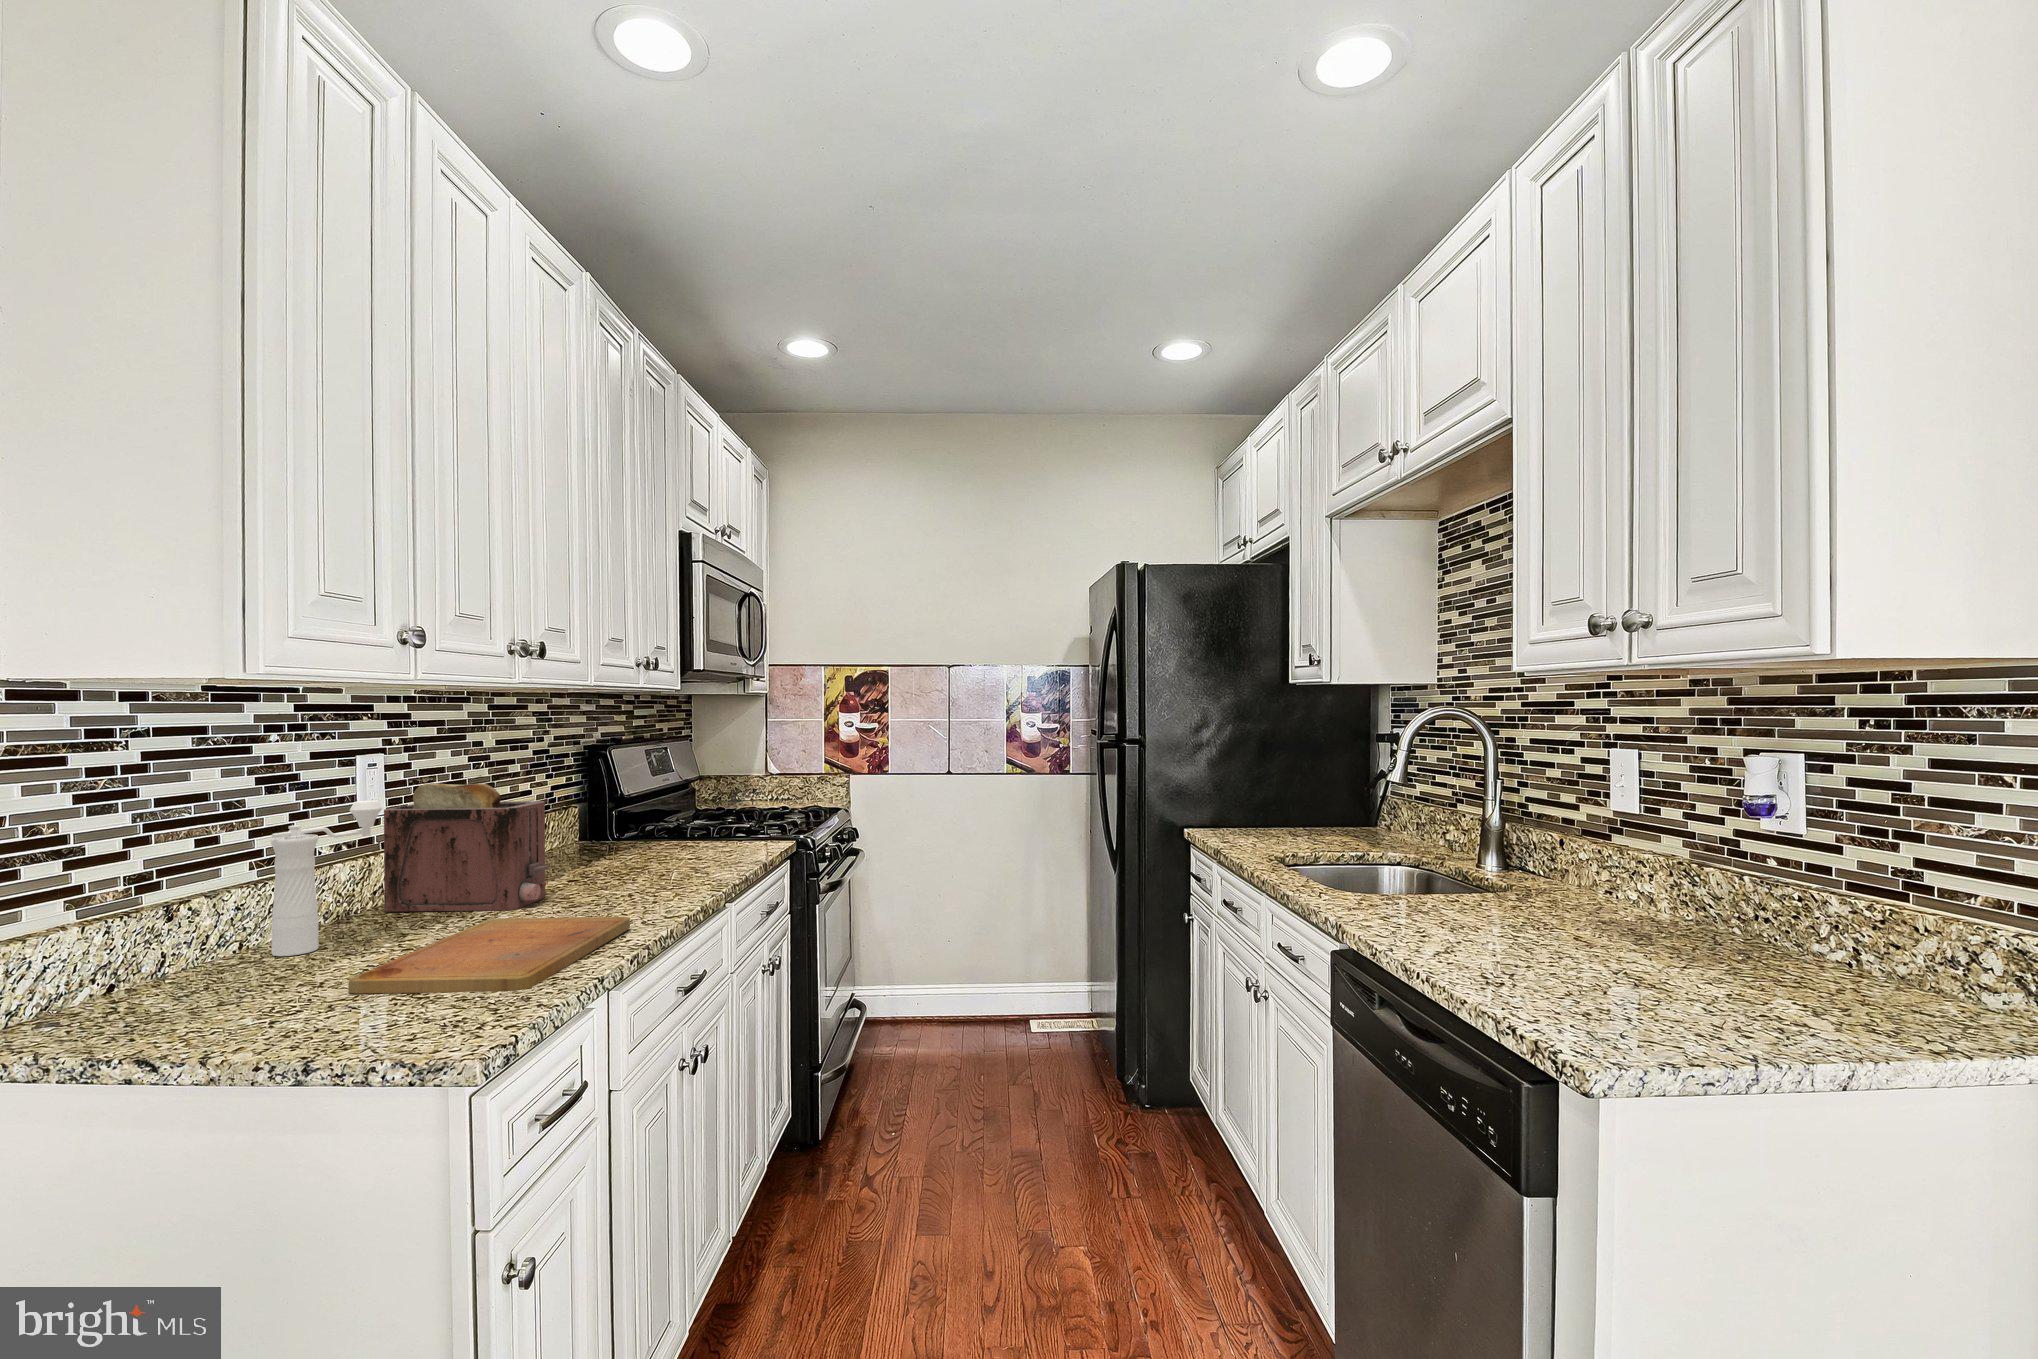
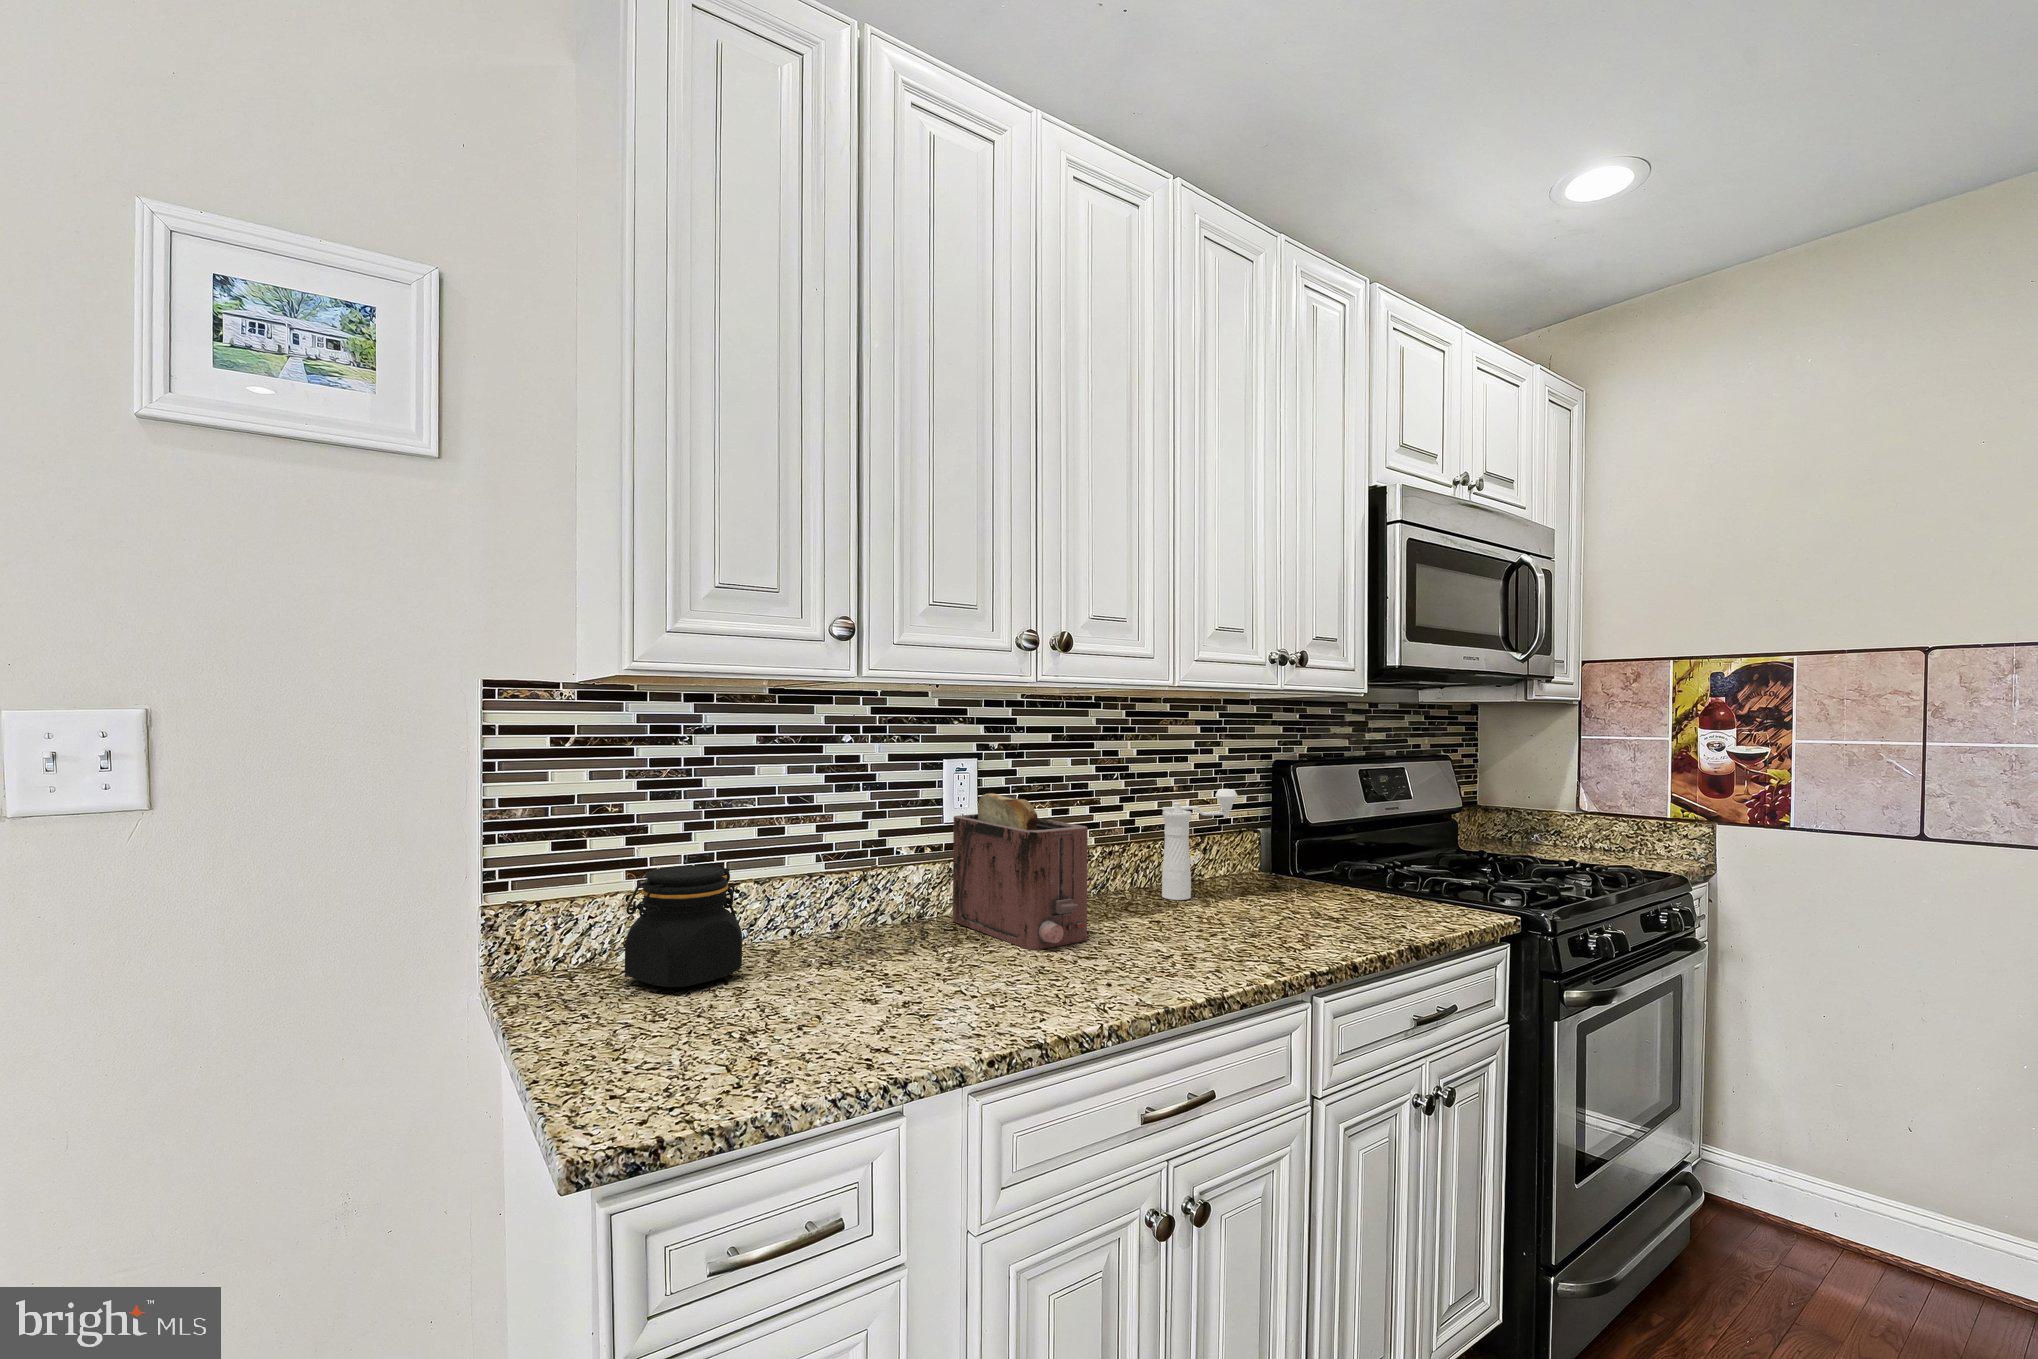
pepper mill: present [271,800,383,956] -> present [1162,789,1238,900]
jar: none [134,872,280,1001] -> present [625,865,742,987]
cutting board: present [348,917,630,994] -> none [720,961,1054,1077]

